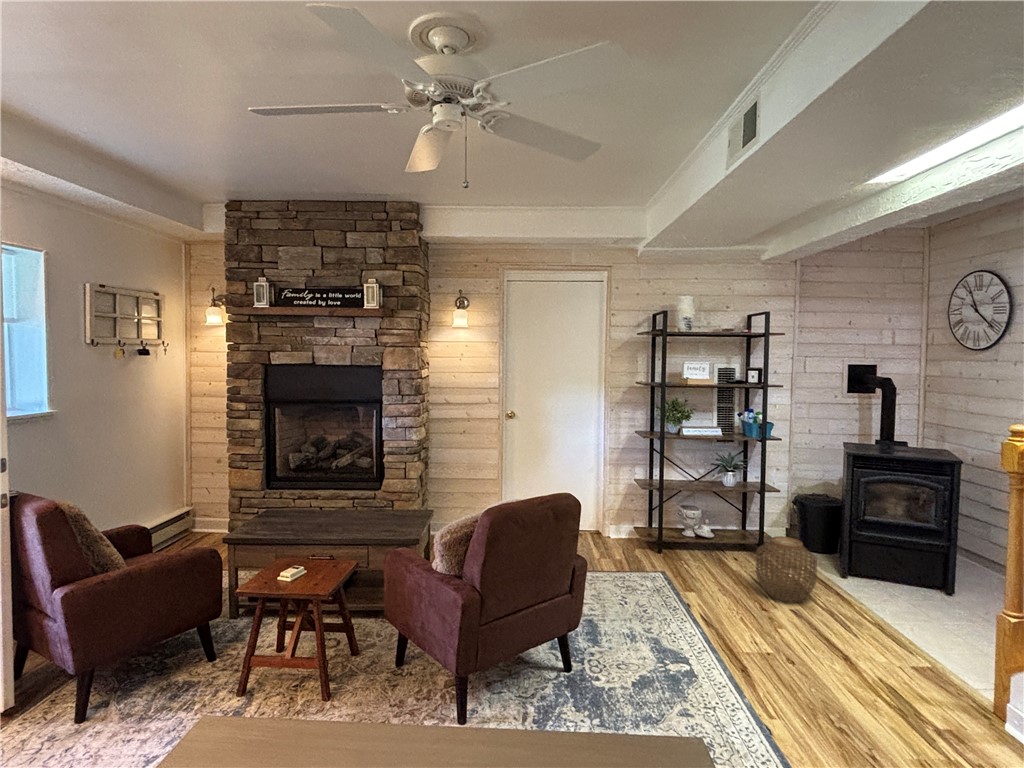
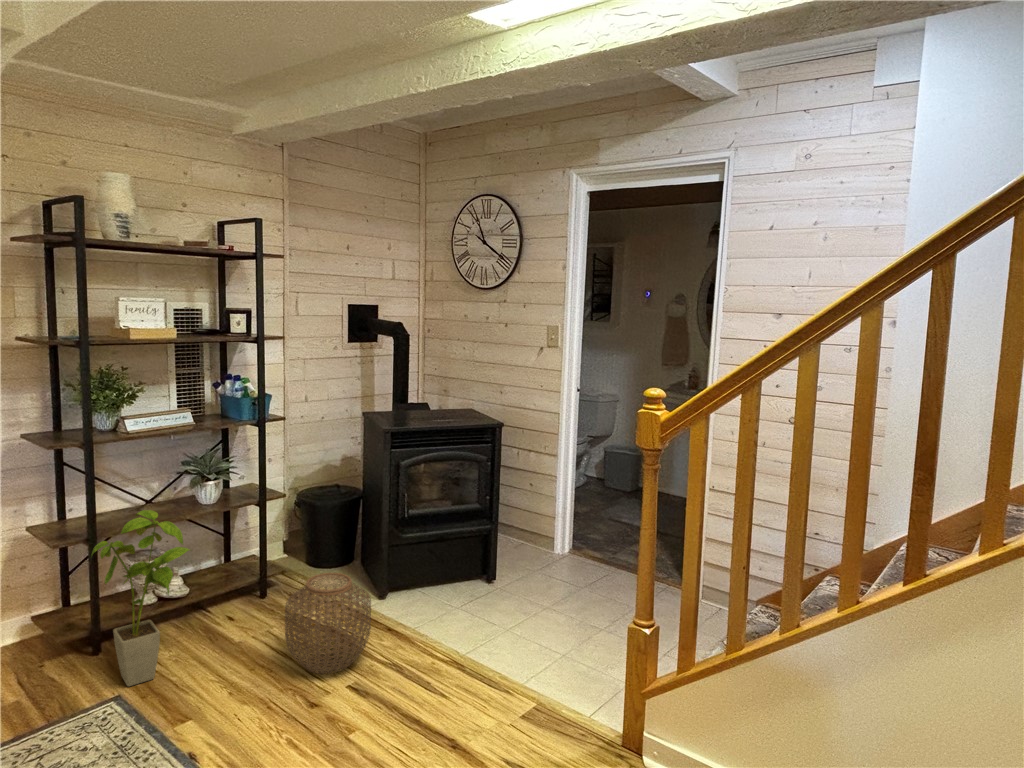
house plant: none [657,474,709,570] -> present [91,510,190,686]

